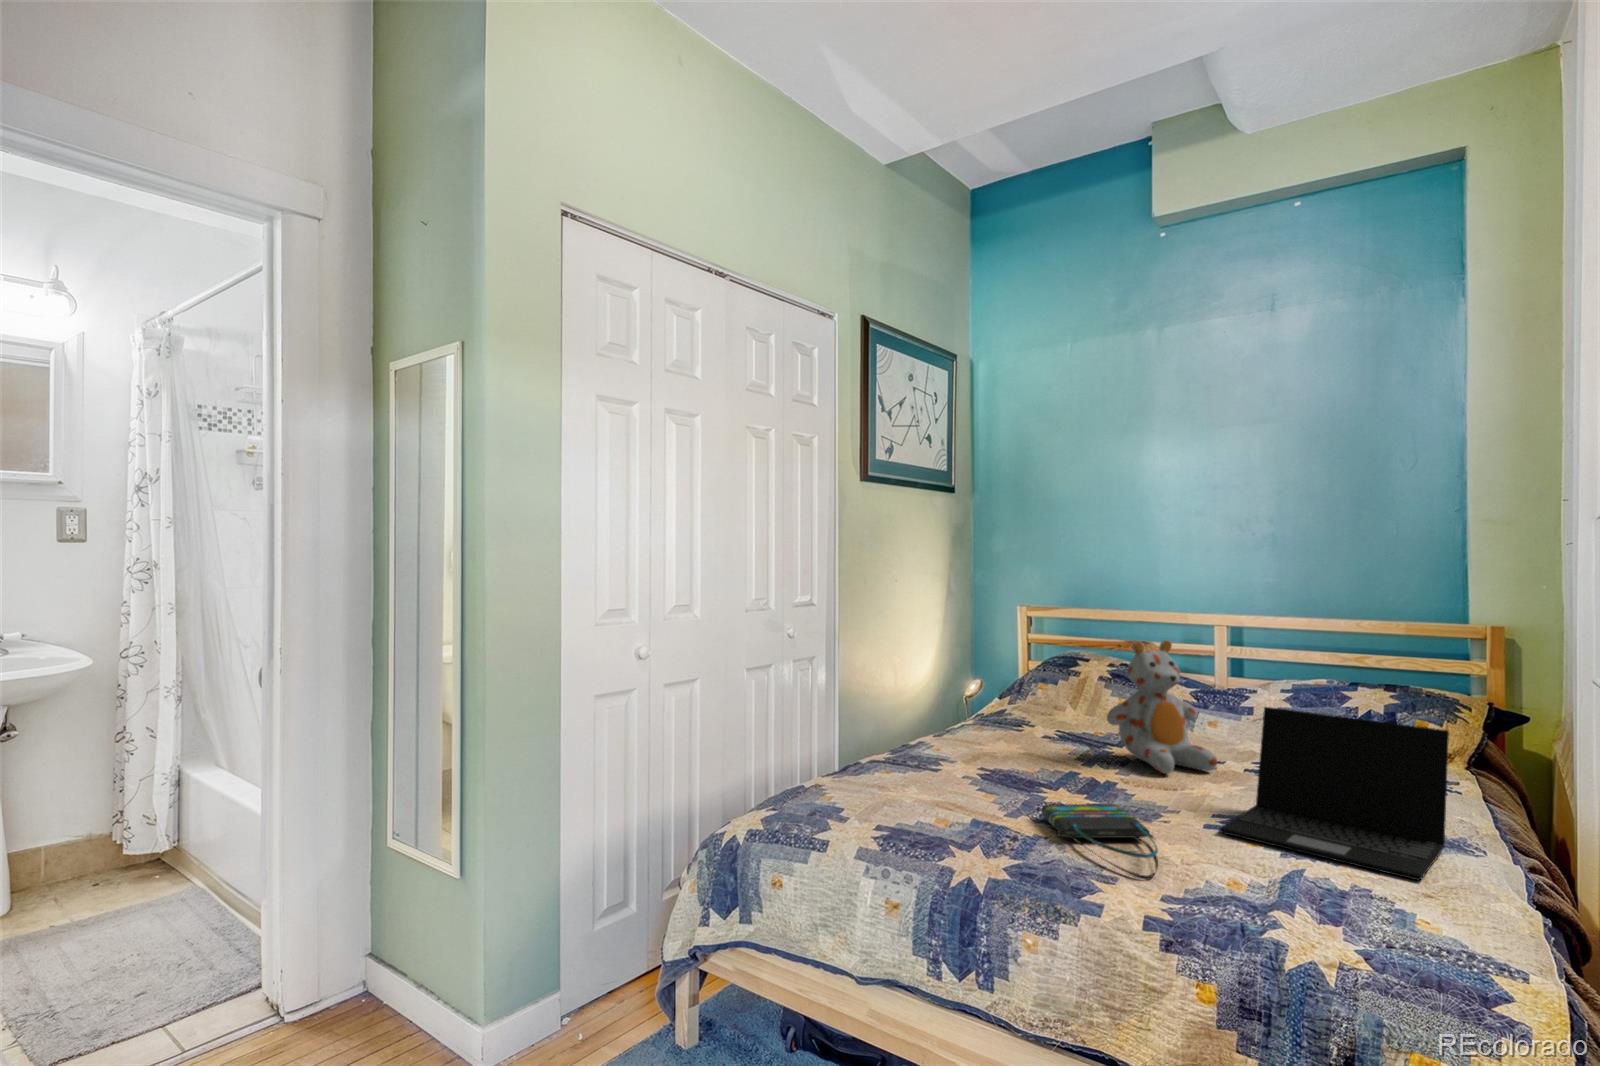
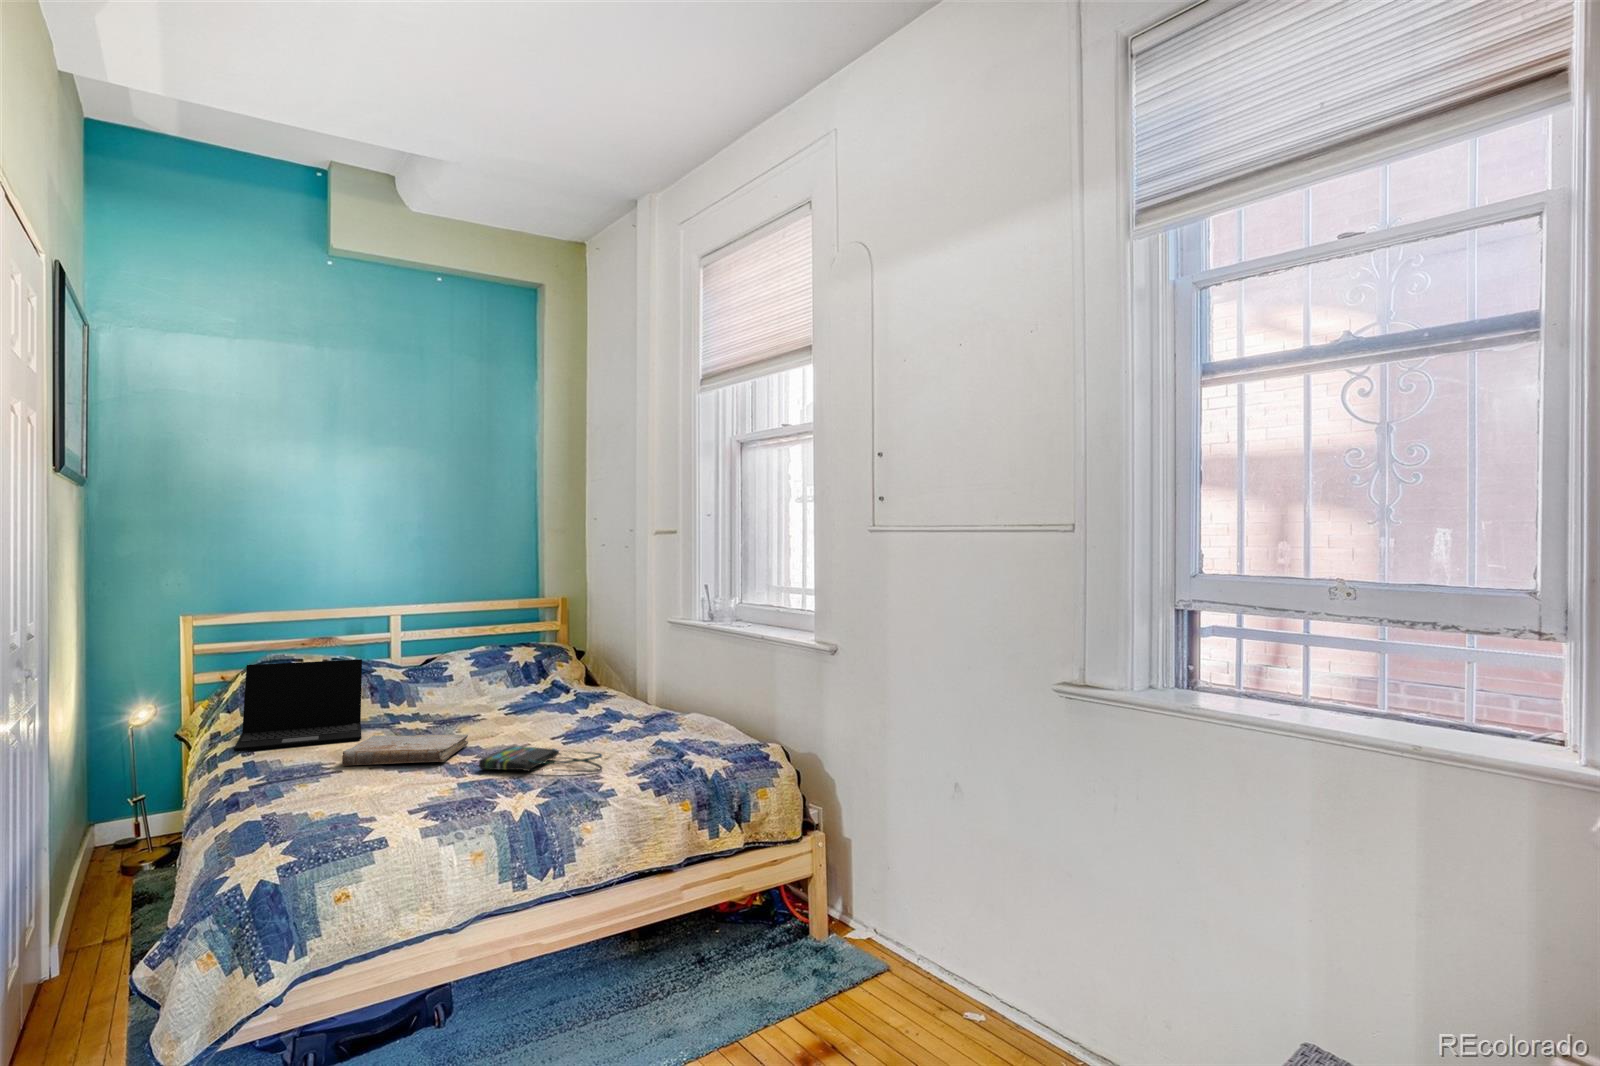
stuffed bear: present [1107,640,1217,774] -> none [415,628,491,729]
laptop: present [1220,707,1449,881] -> present [234,659,362,751]
book: none [973,749,1111,797] -> present [342,734,468,766]

